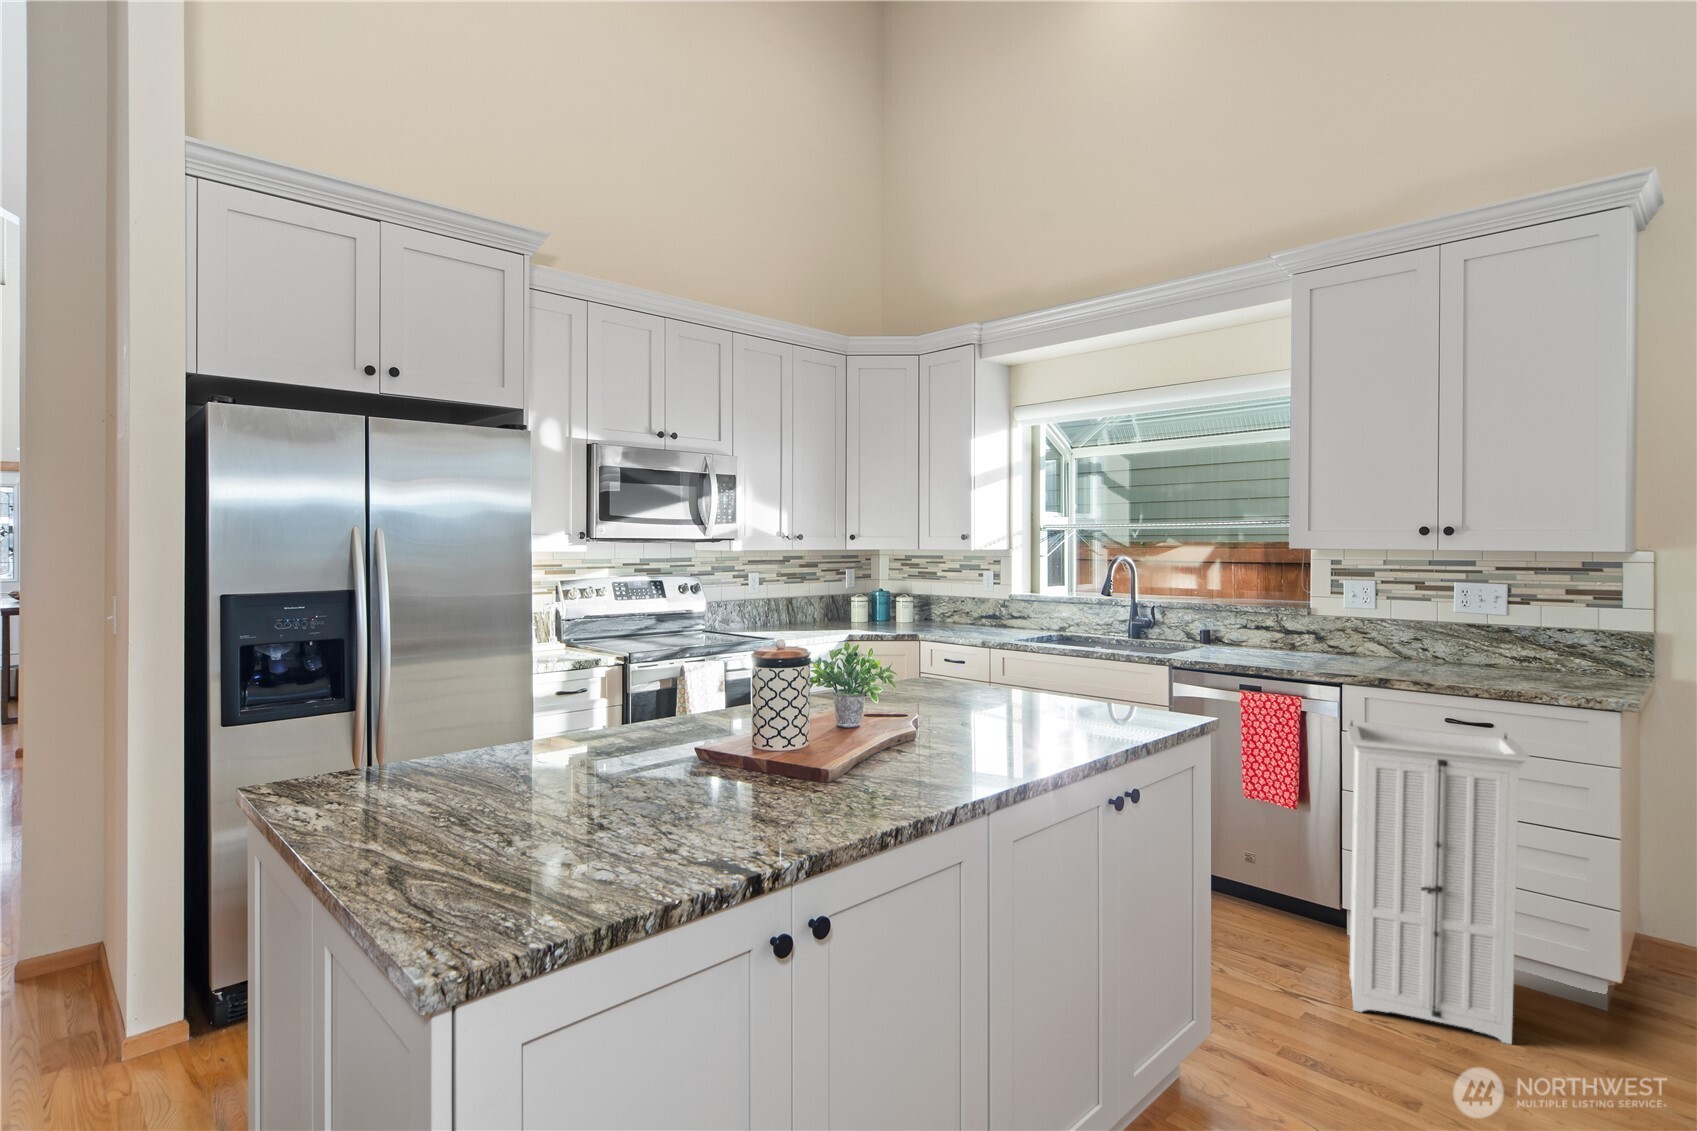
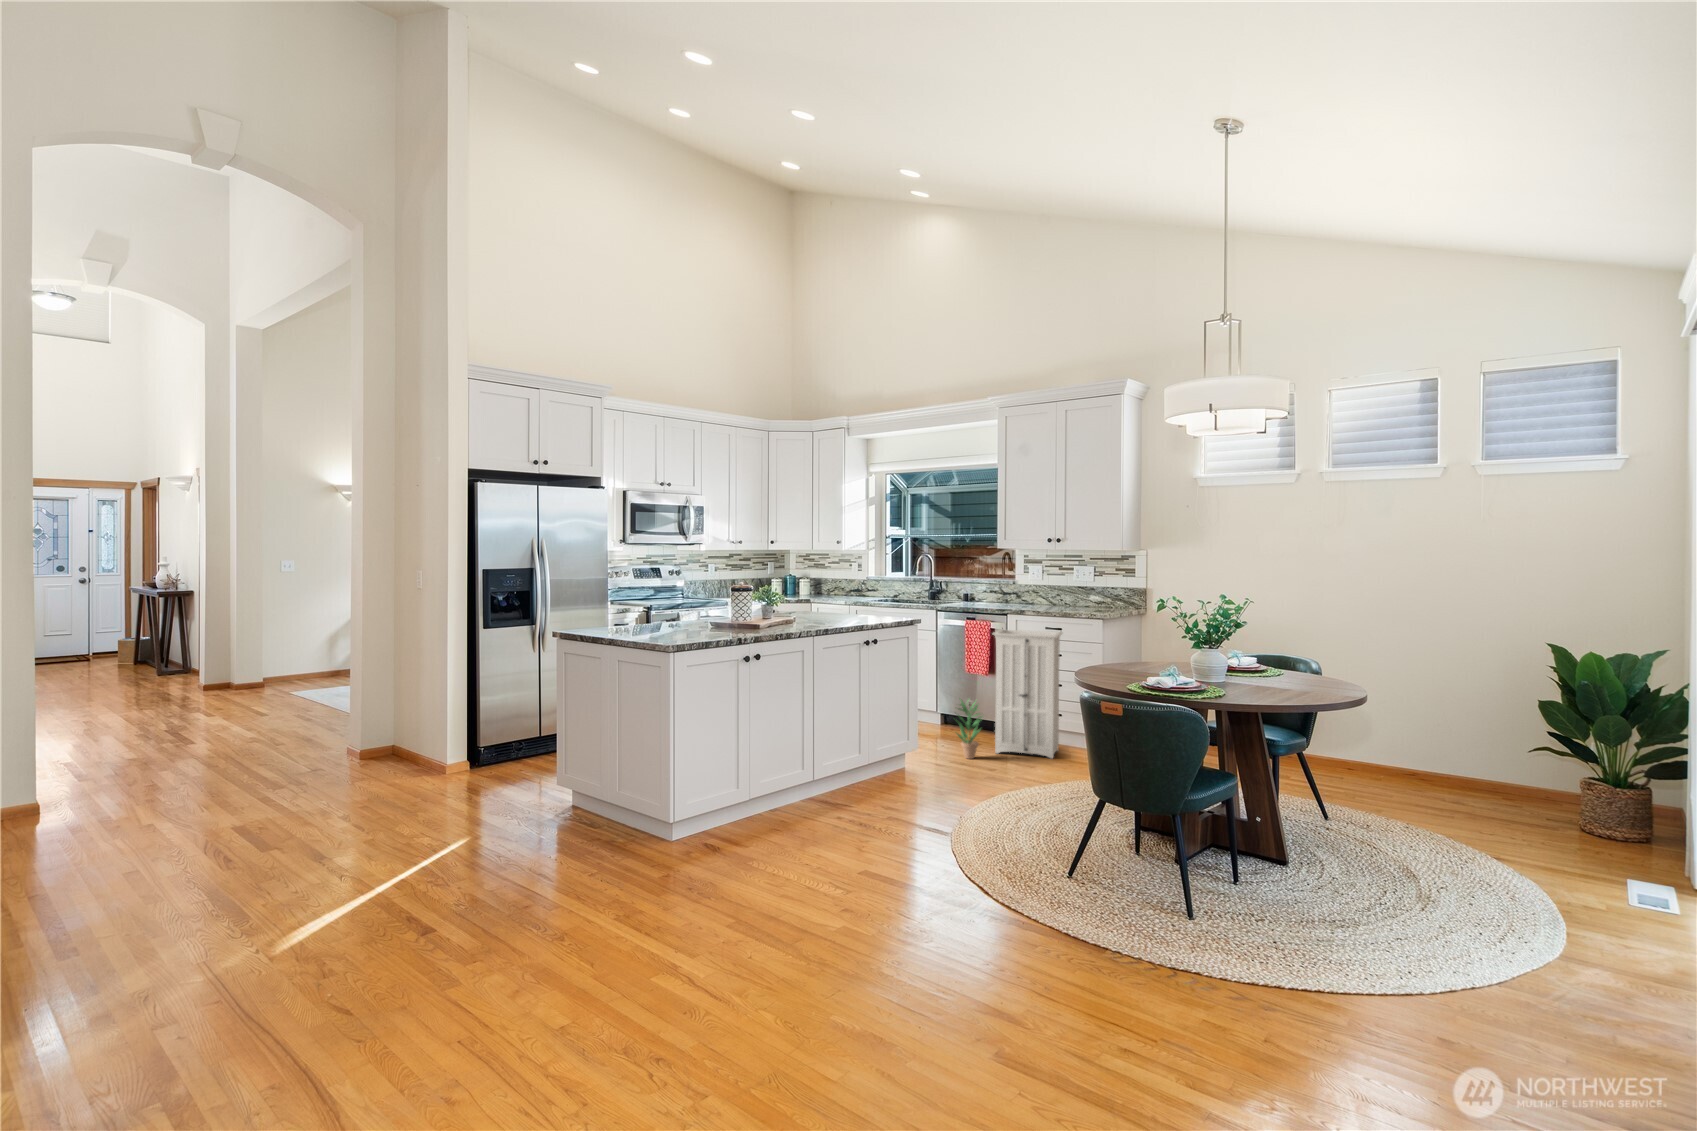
potted plant: none [1265,892,1350,1037] -> present [954,698,981,759]

